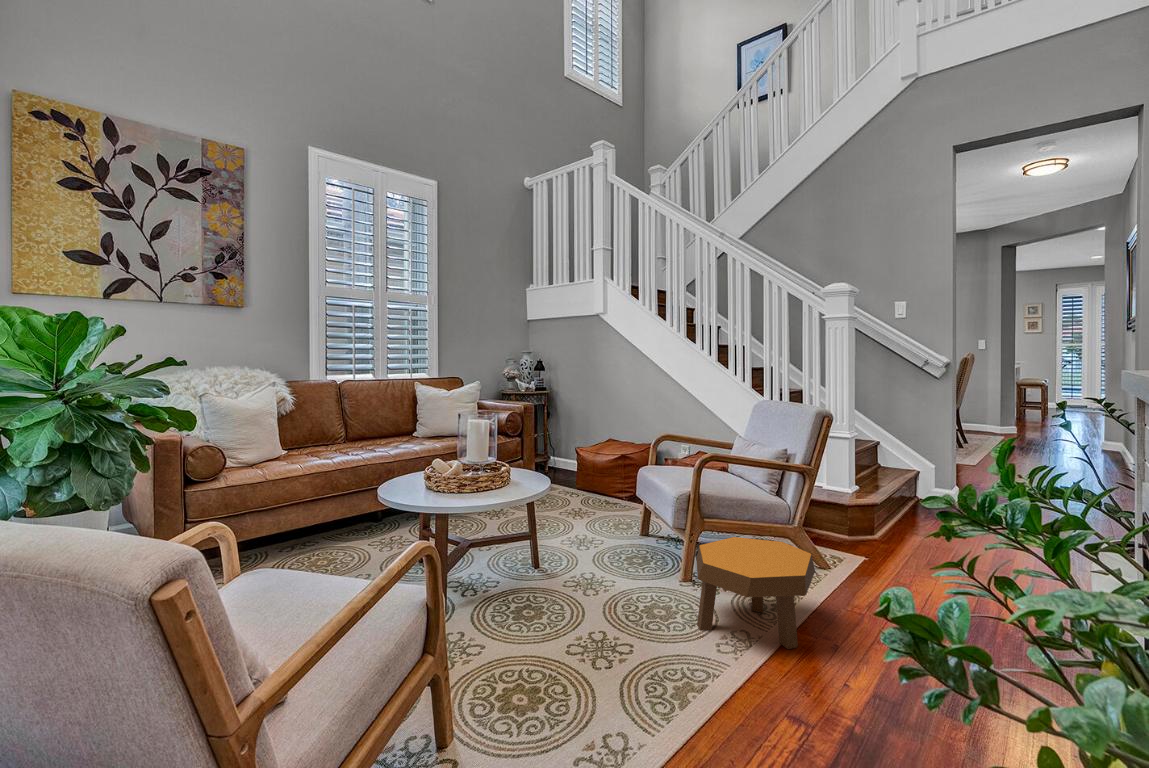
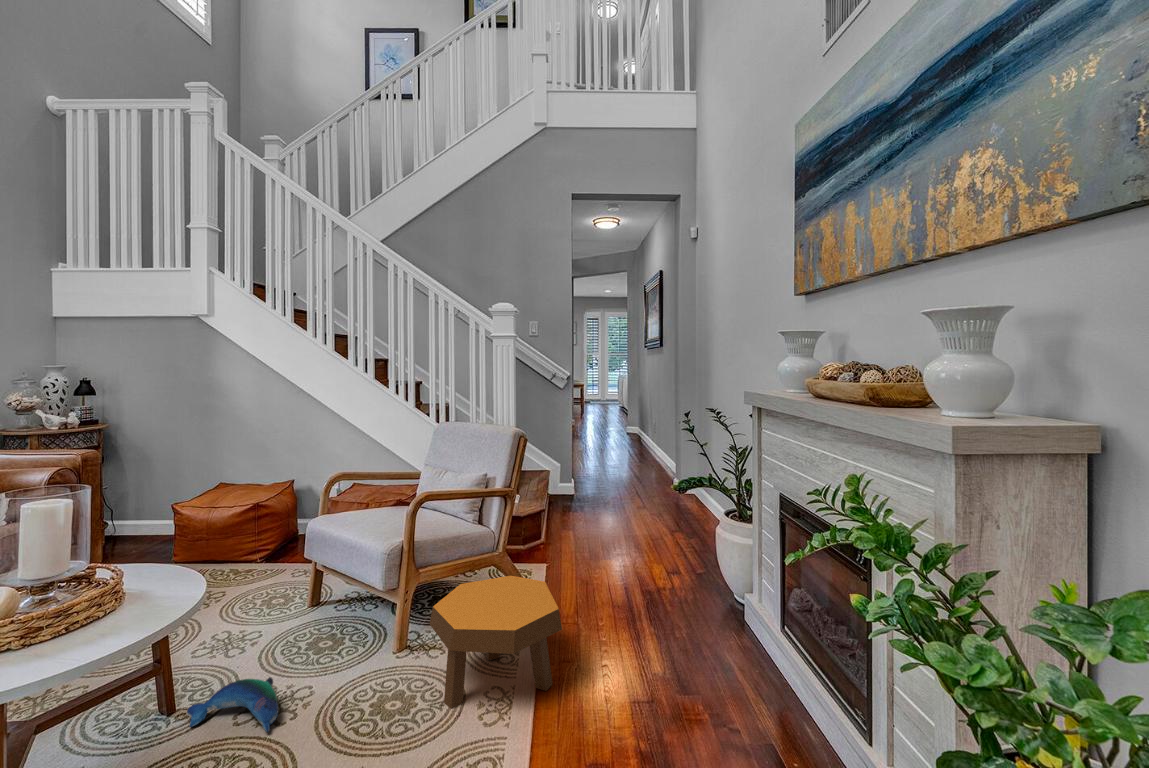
plush toy: none [540,560,589,597] -> present [187,677,278,732]

